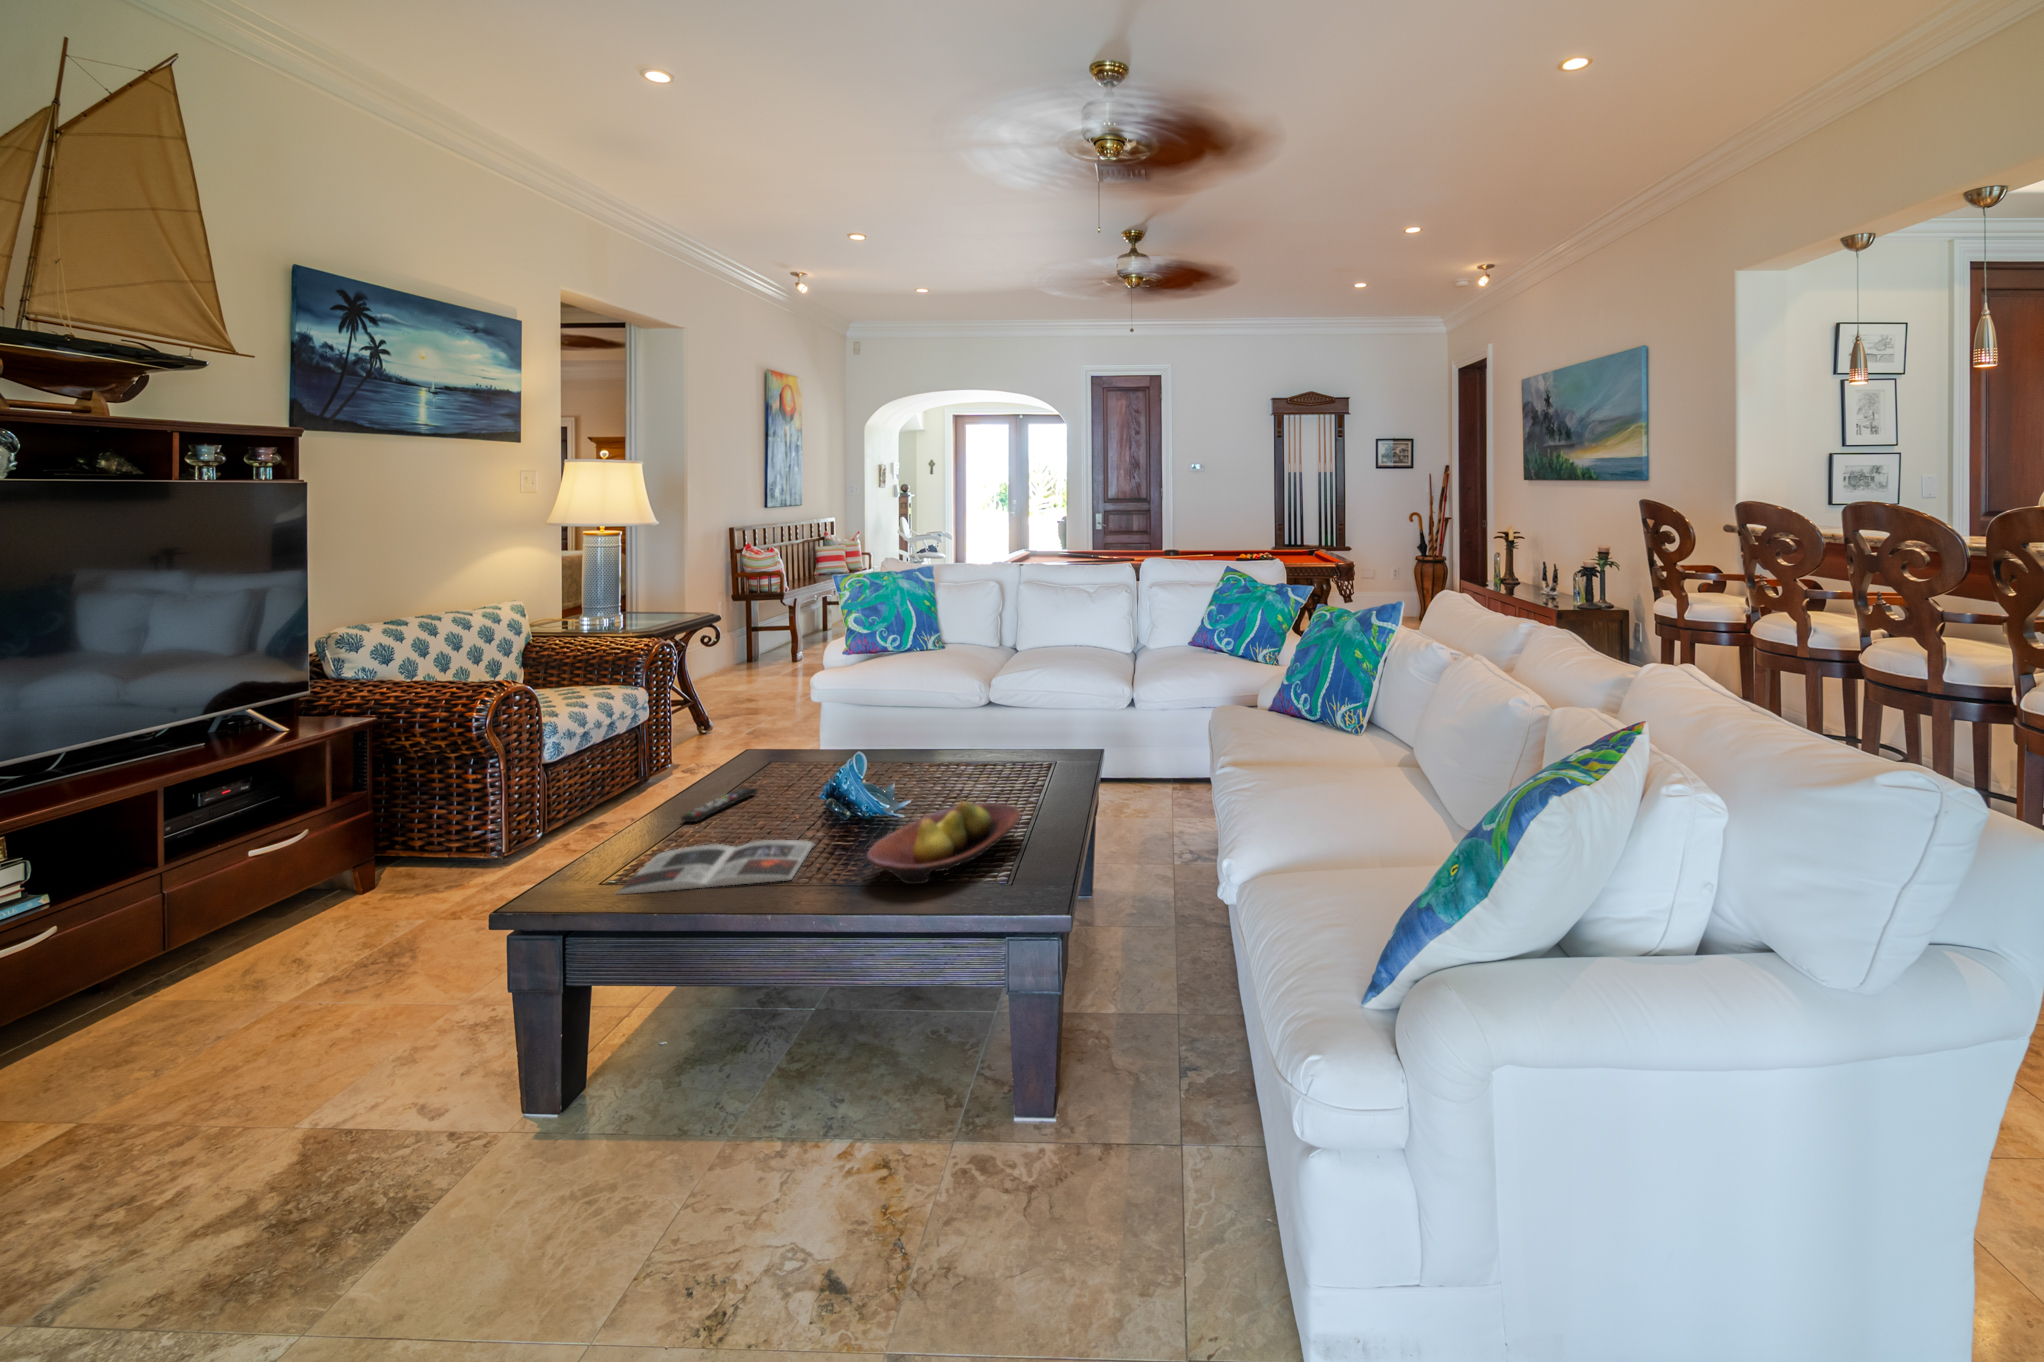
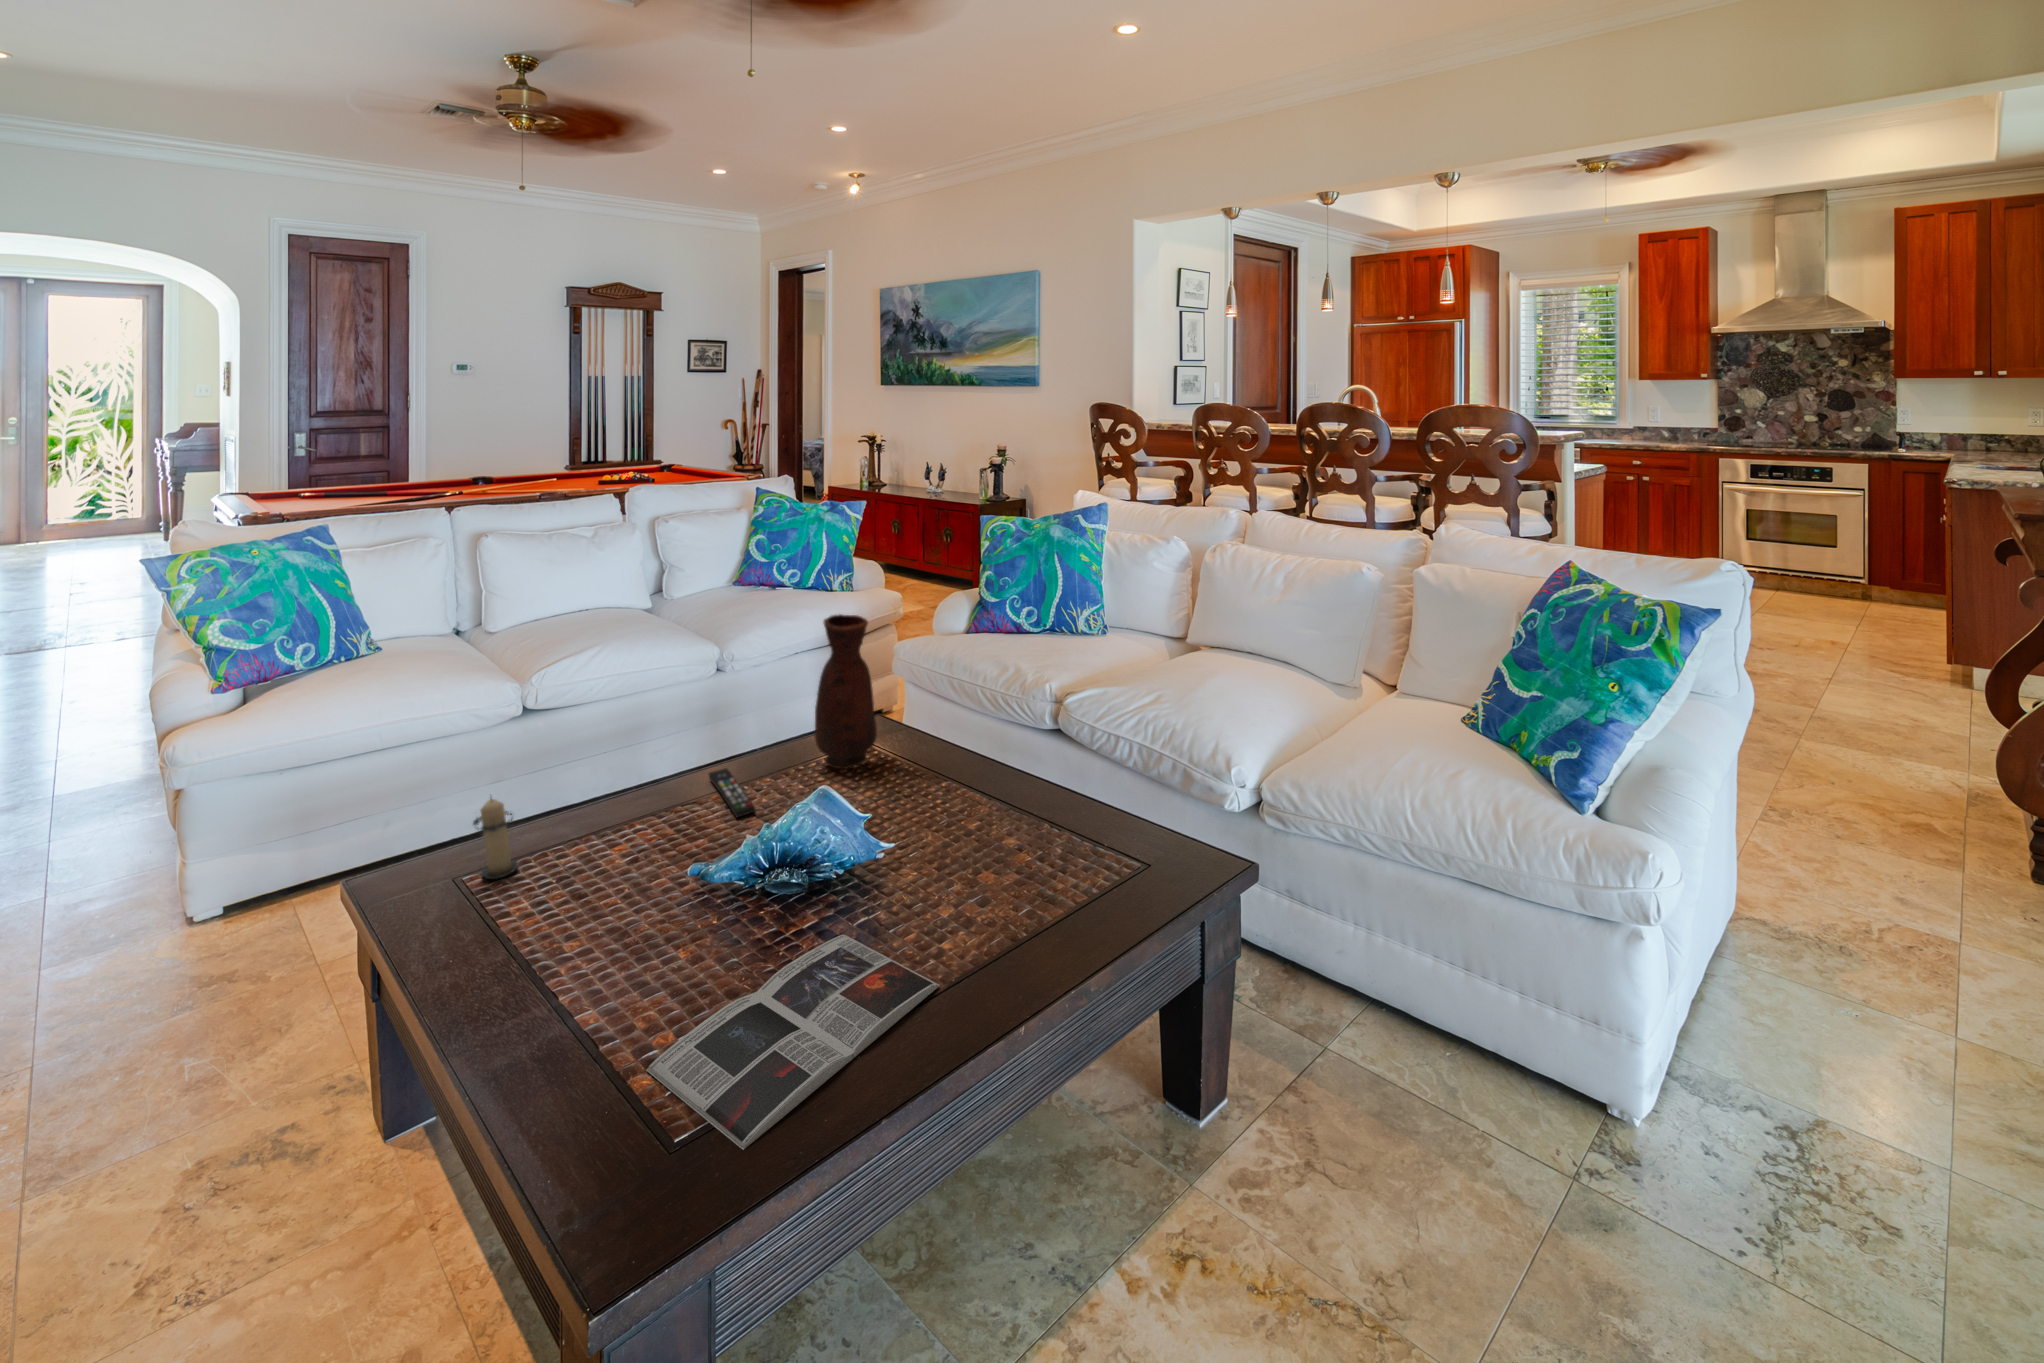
vase: none [999,648,1049,774] -> present [815,614,877,769]
candle: none [772,717,801,771] -> present [473,798,518,879]
remote control: present [681,787,757,822] -> present [708,768,755,817]
fruit bowl: present [867,801,1021,884] -> none [959,795,1118,921]

